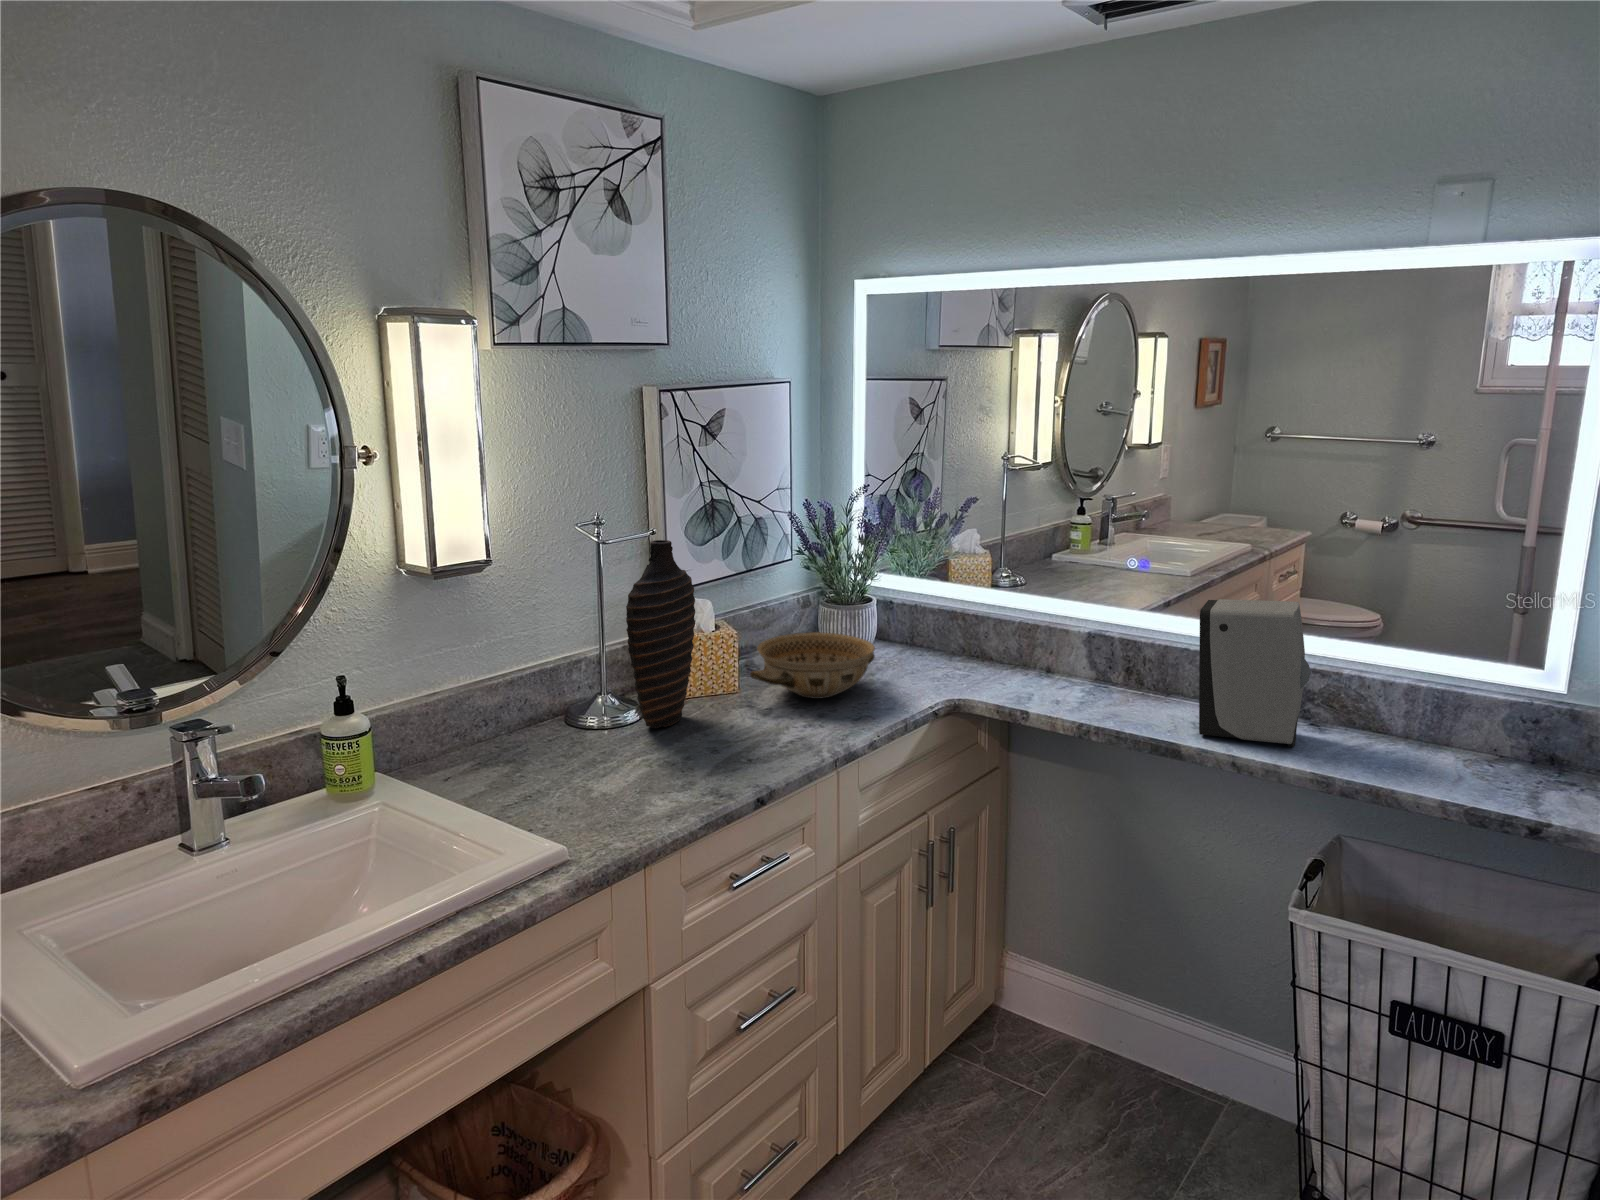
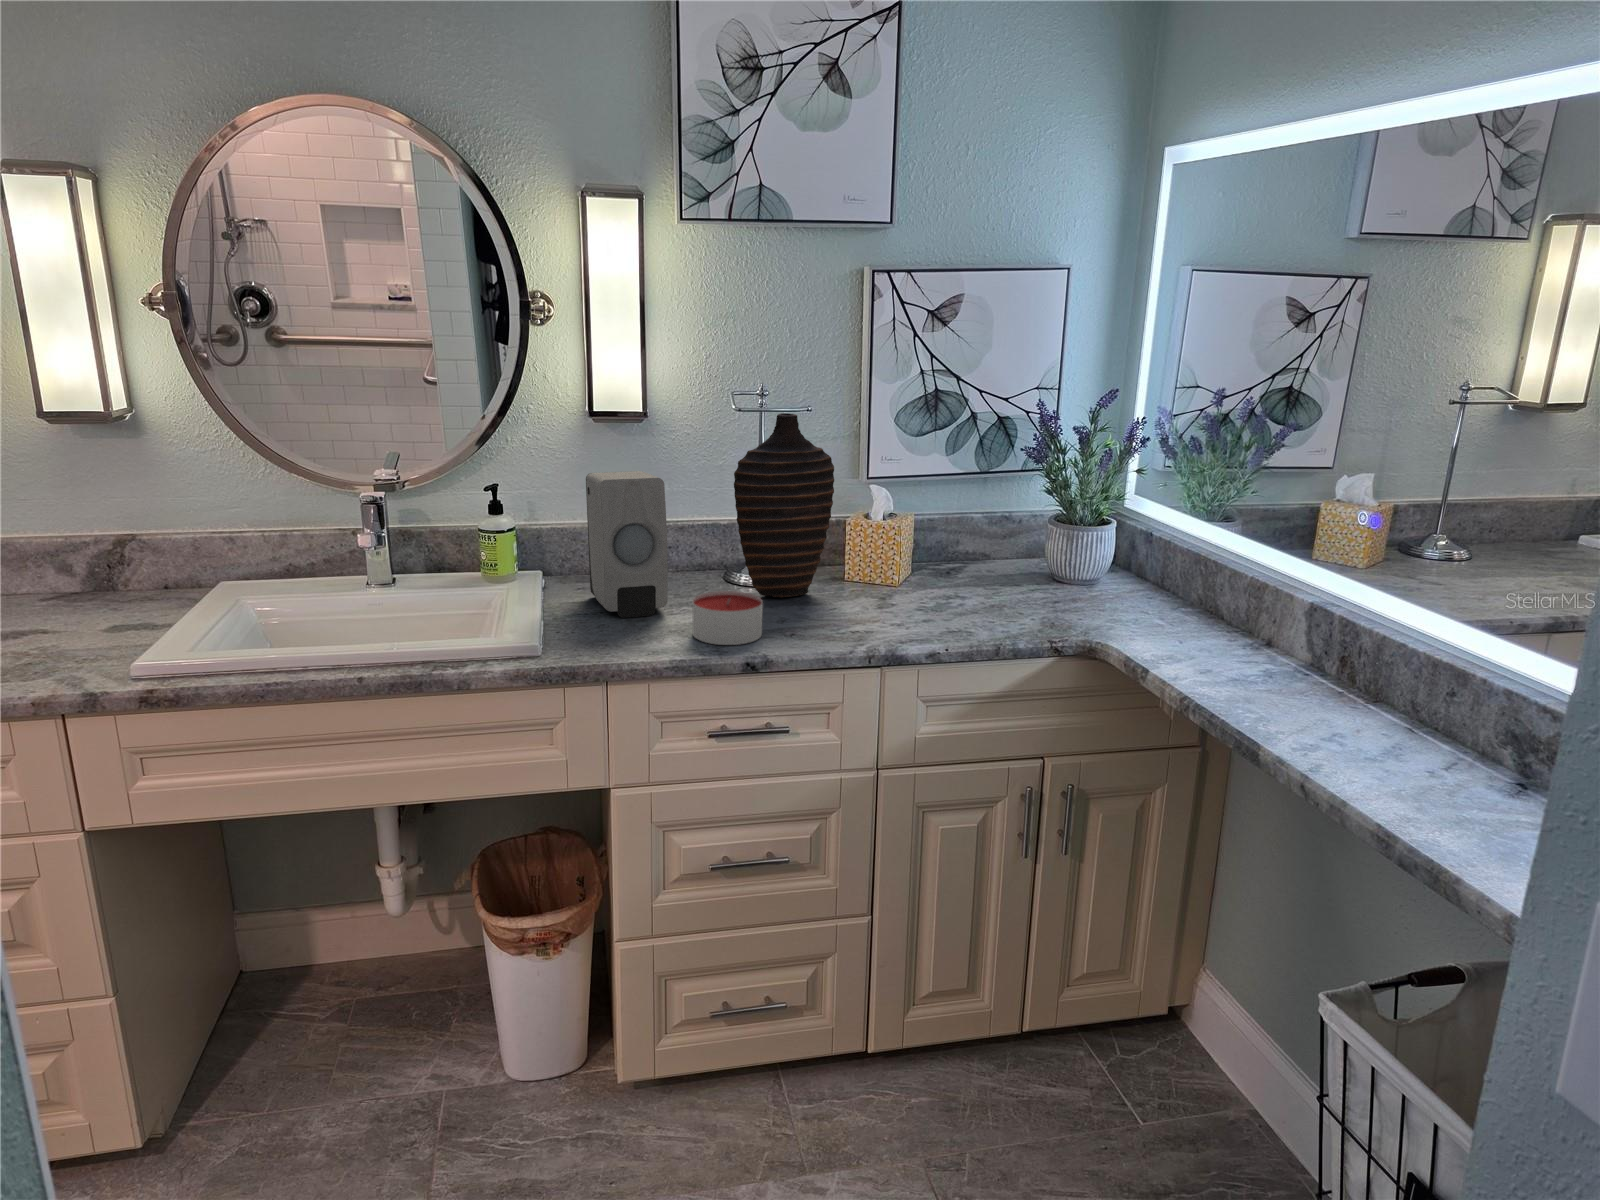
soap dispenser: present [1199,599,1311,747] -> present [586,471,668,618]
ceramic bowl: present [750,632,875,699] -> none [879,541,1047,611]
candle: none [661,728,735,789] -> present [693,591,763,645]

